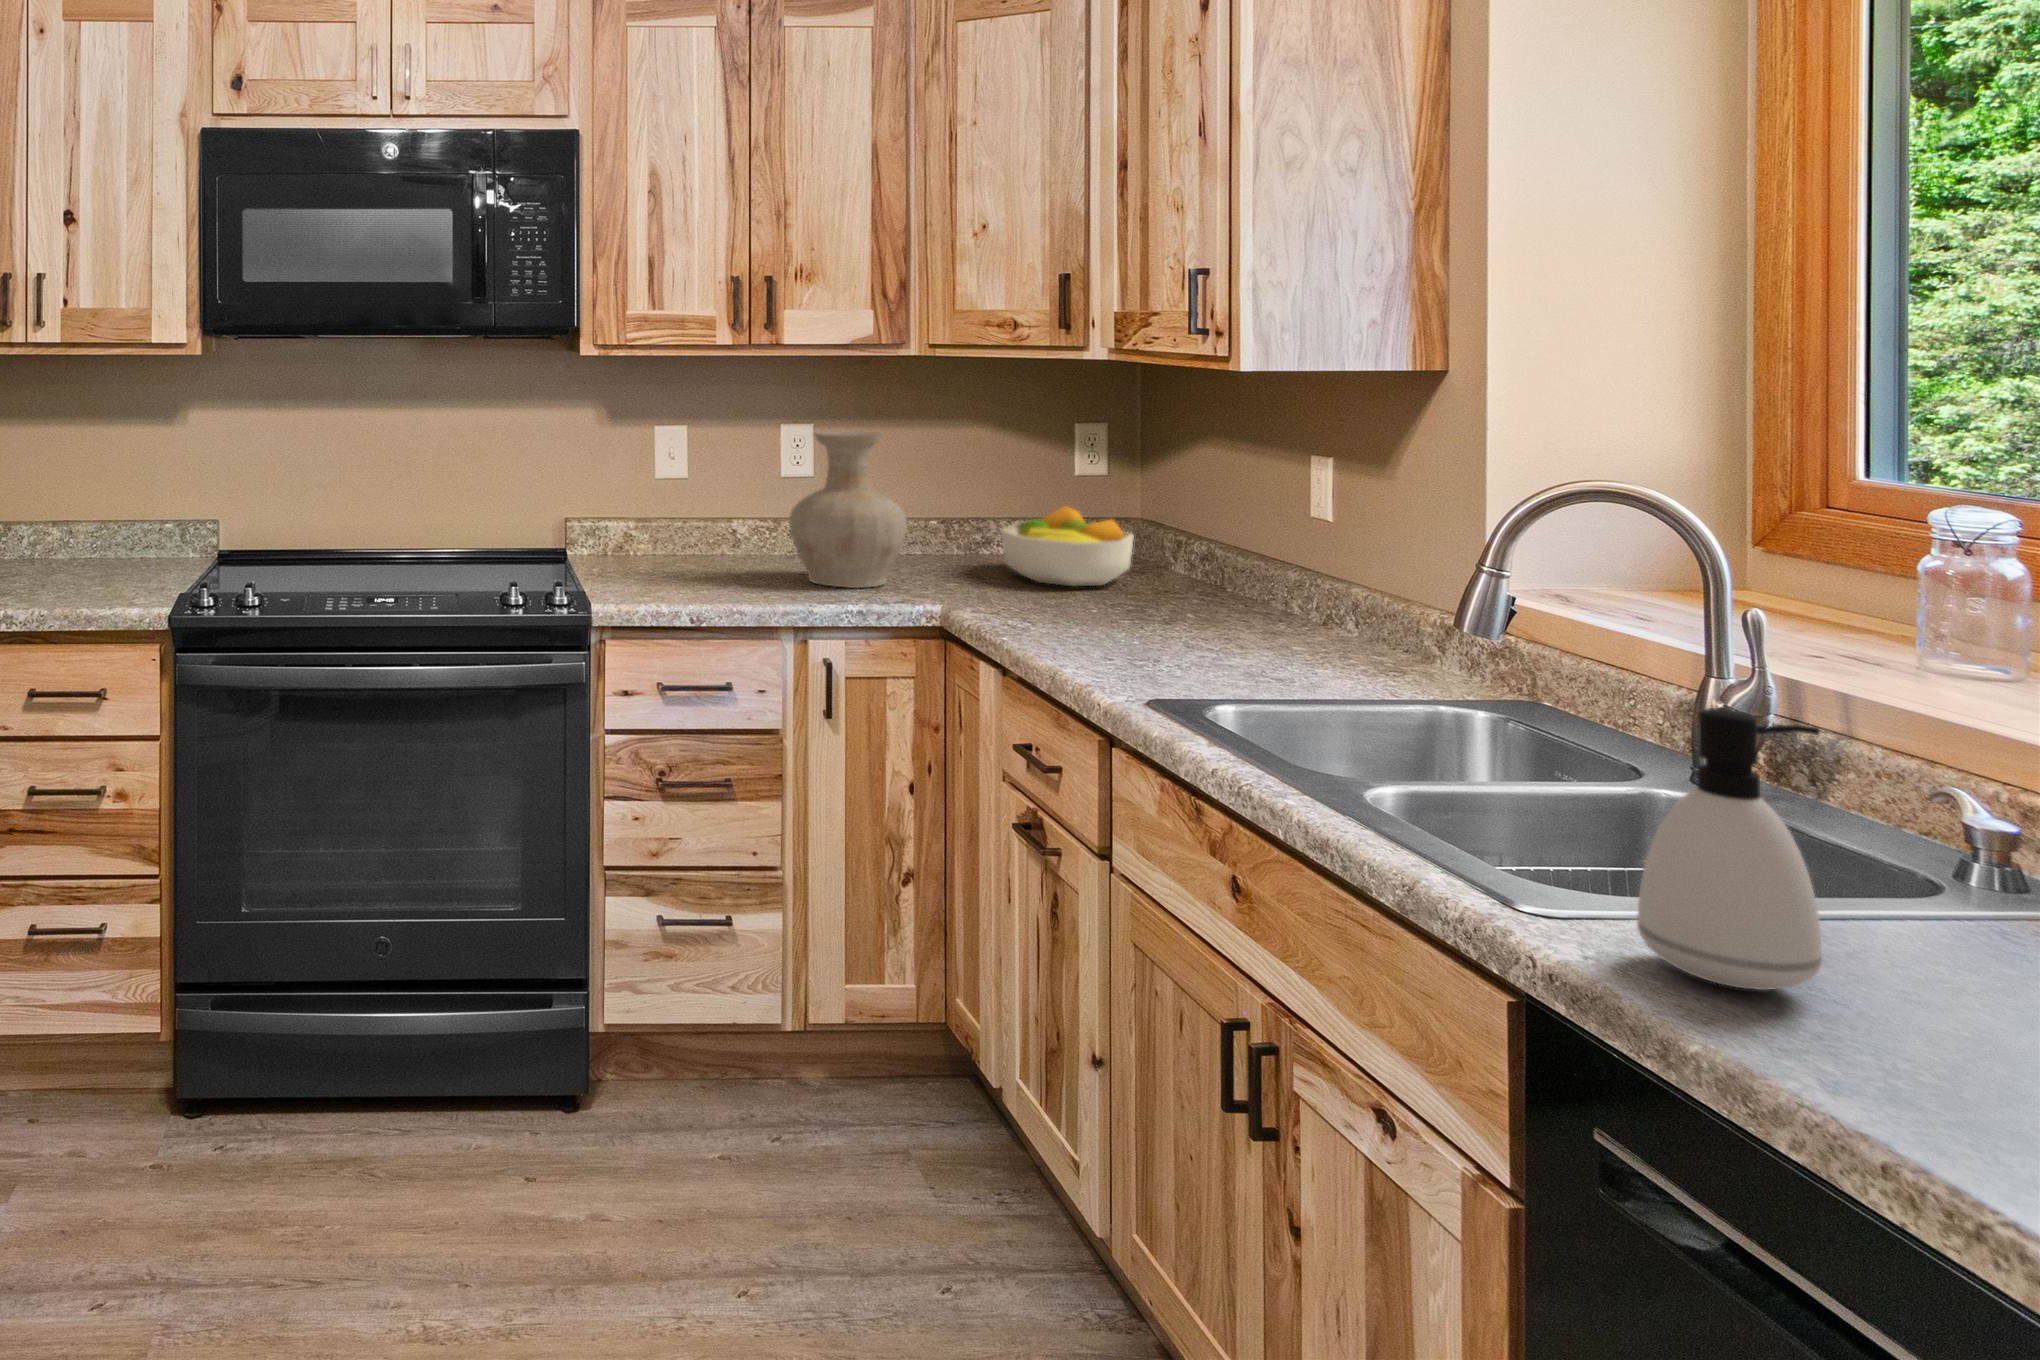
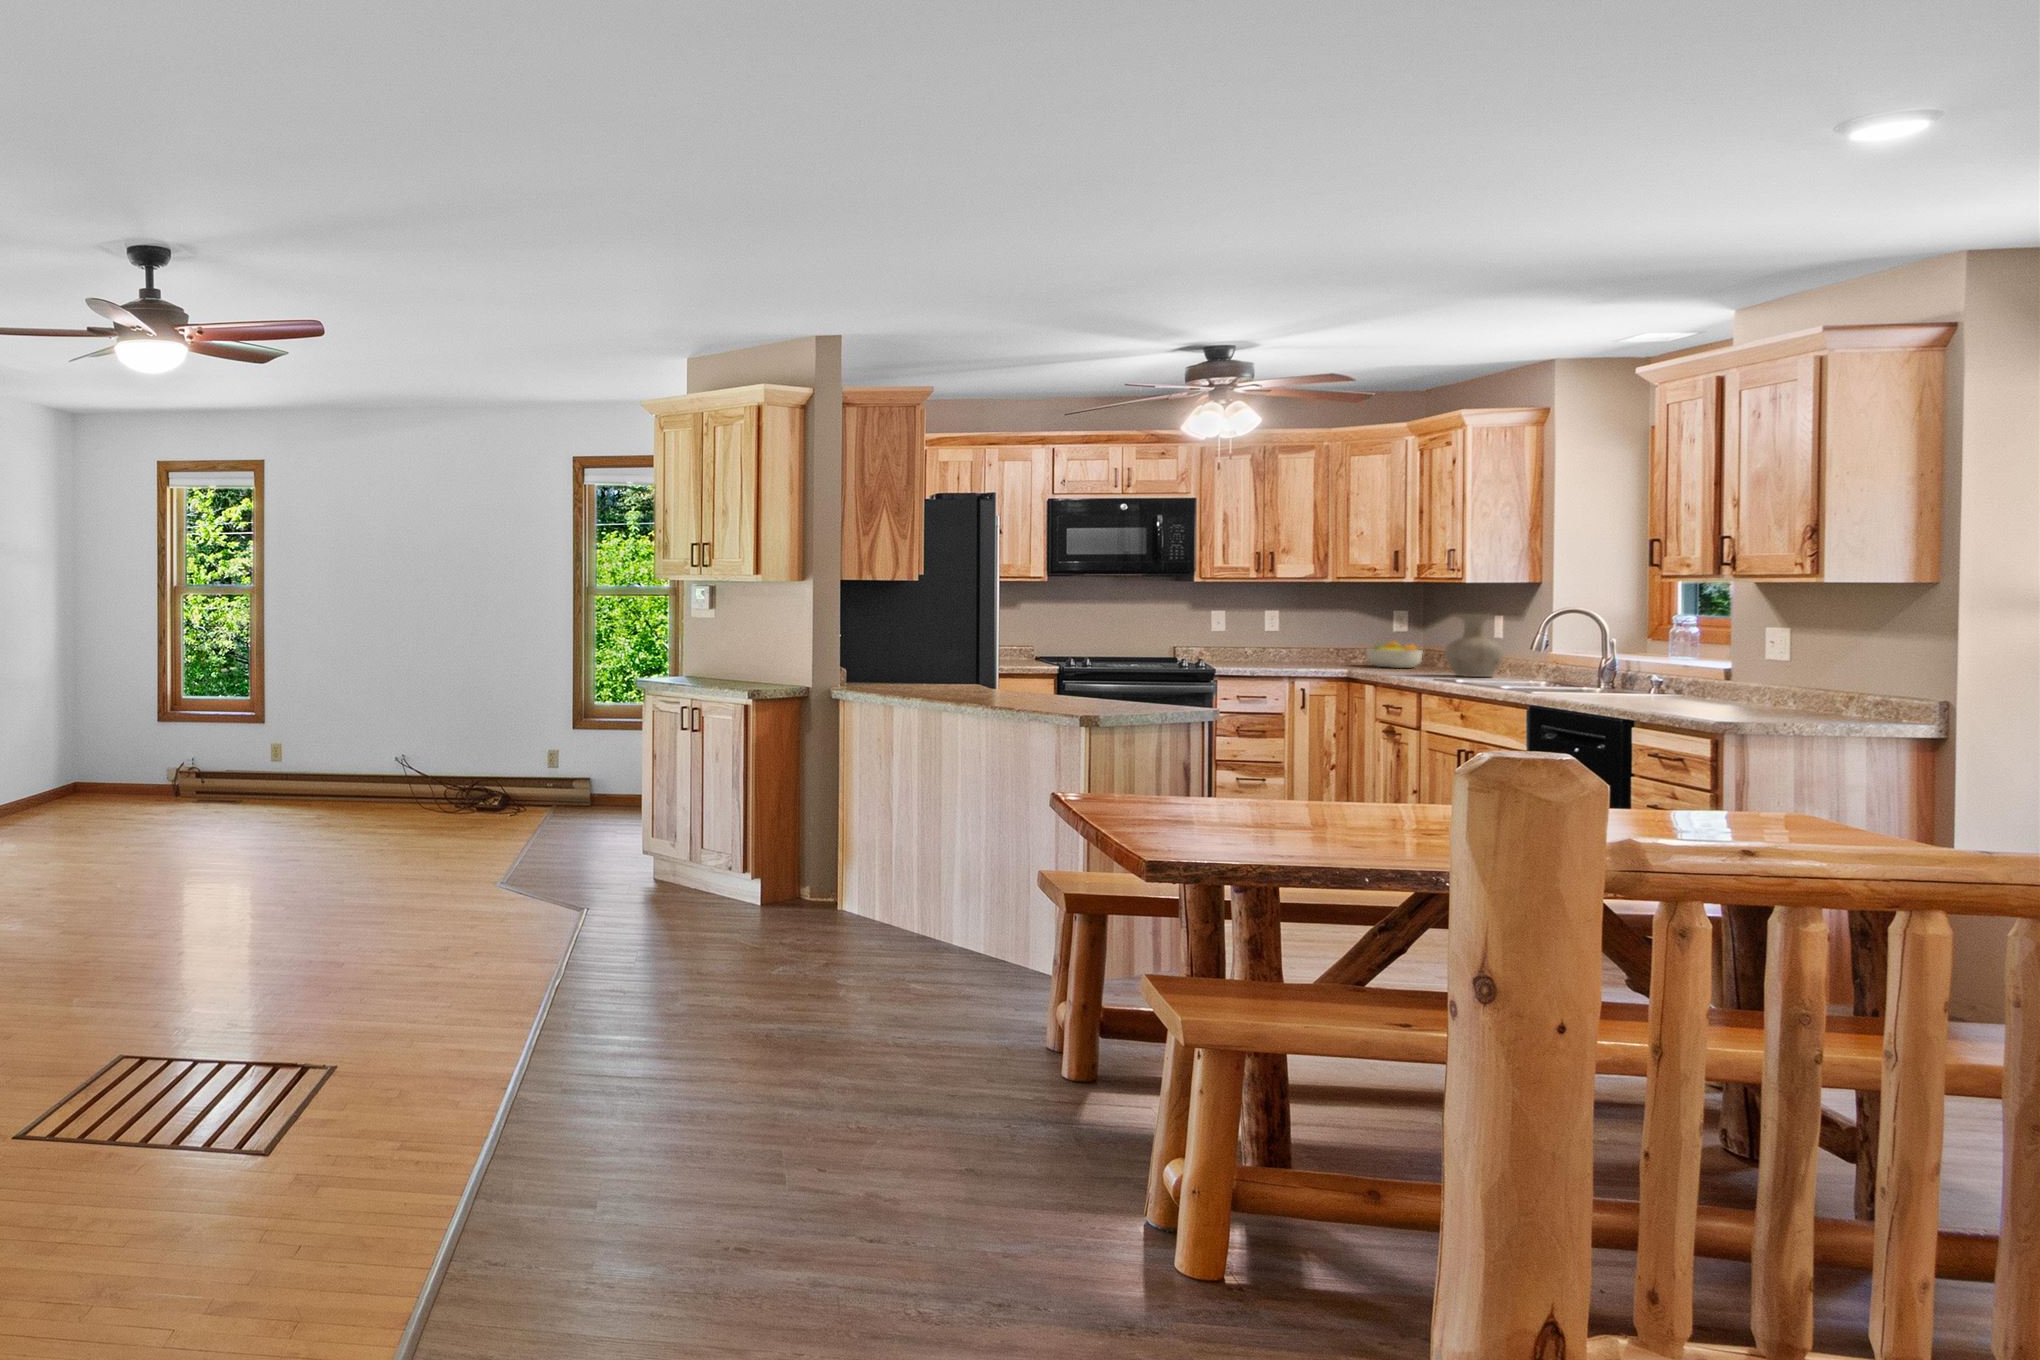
vase: present [789,431,907,588] -> present [1445,614,1504,677]
soap dispenser: present [1638,708,1822,990] -> none [1549,643,1587,698]

